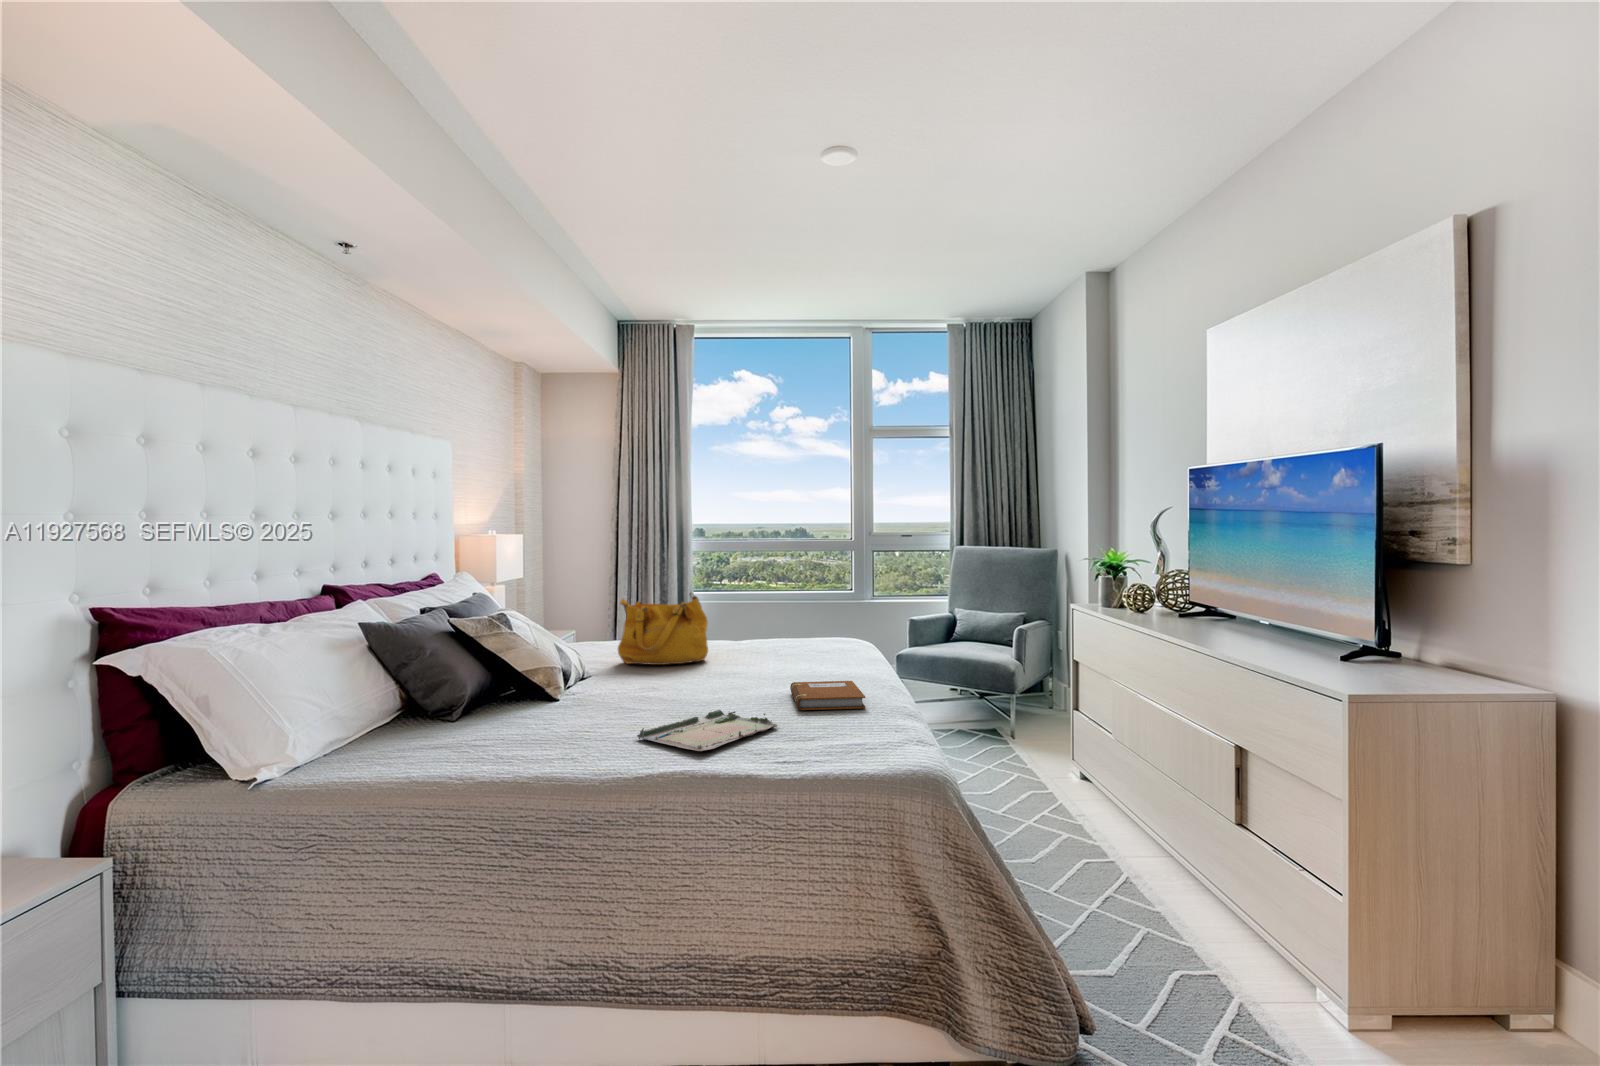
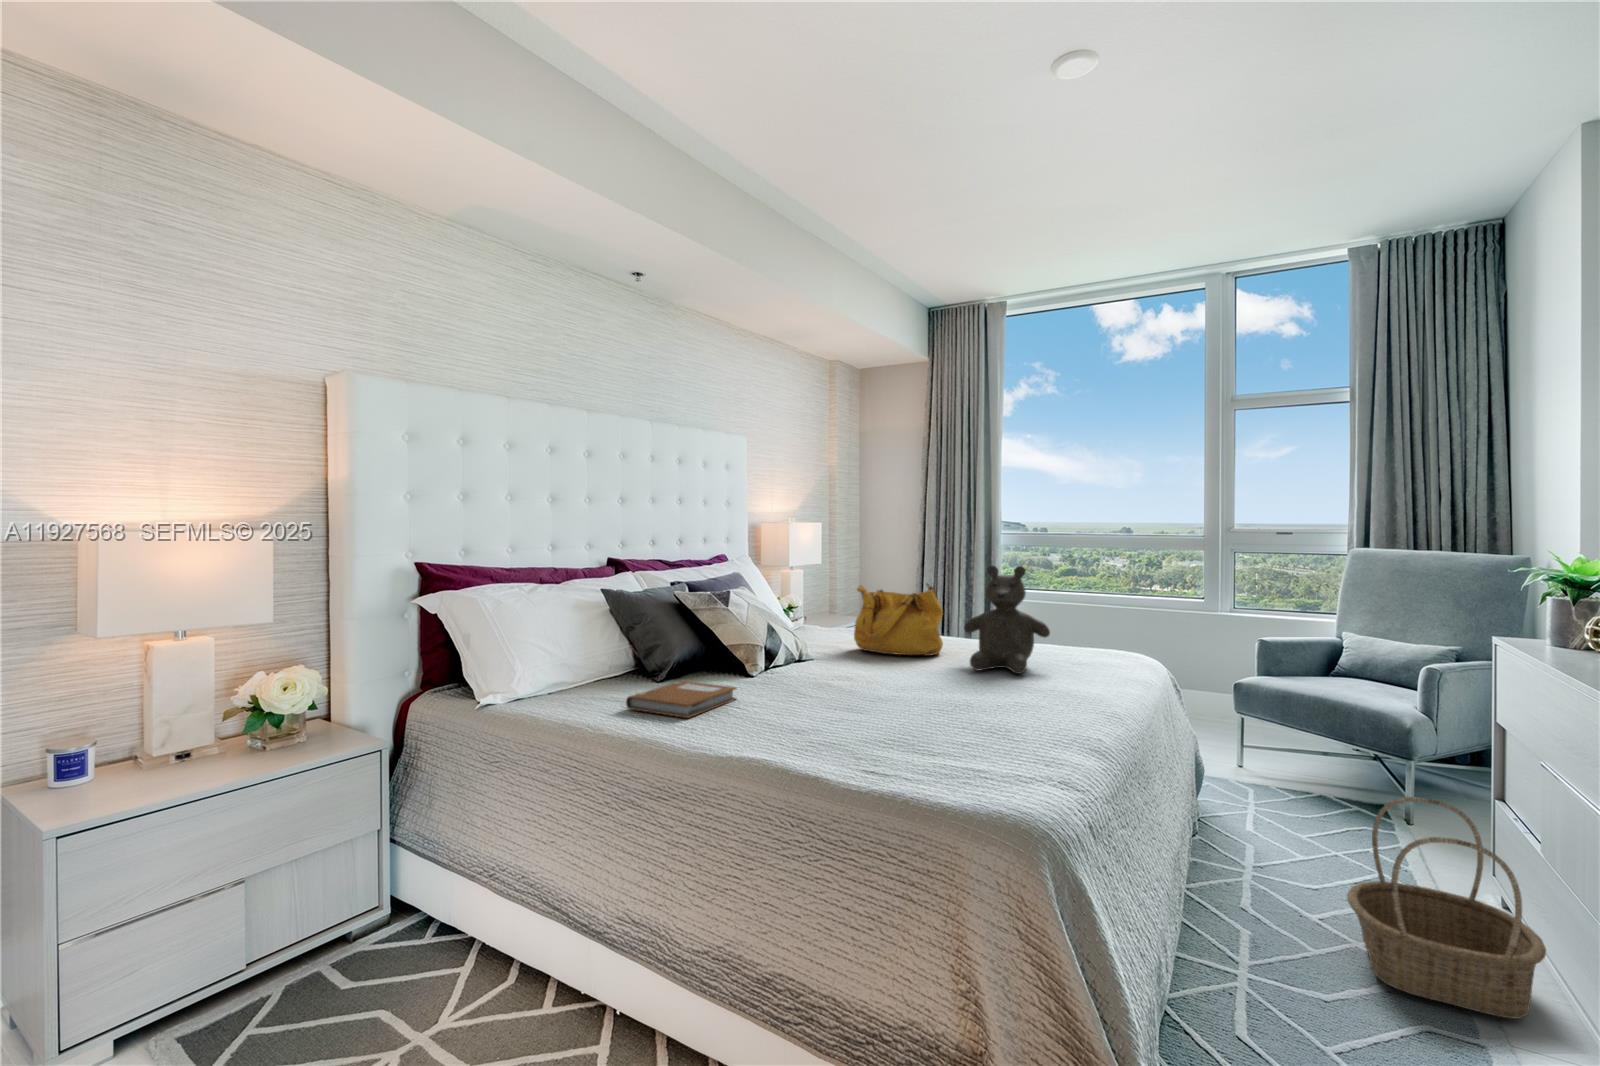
teddy bear: none [737,573,812,670] -> present [964,565,1050,674]
notebook: present [790,681,865,710] -> present [626,681,736,718]
tray: present [637,710,778,751] -> none [765,702,911,739]
basket: none [1026,721,1132,852] -> present [1347,797,1546,1019]

